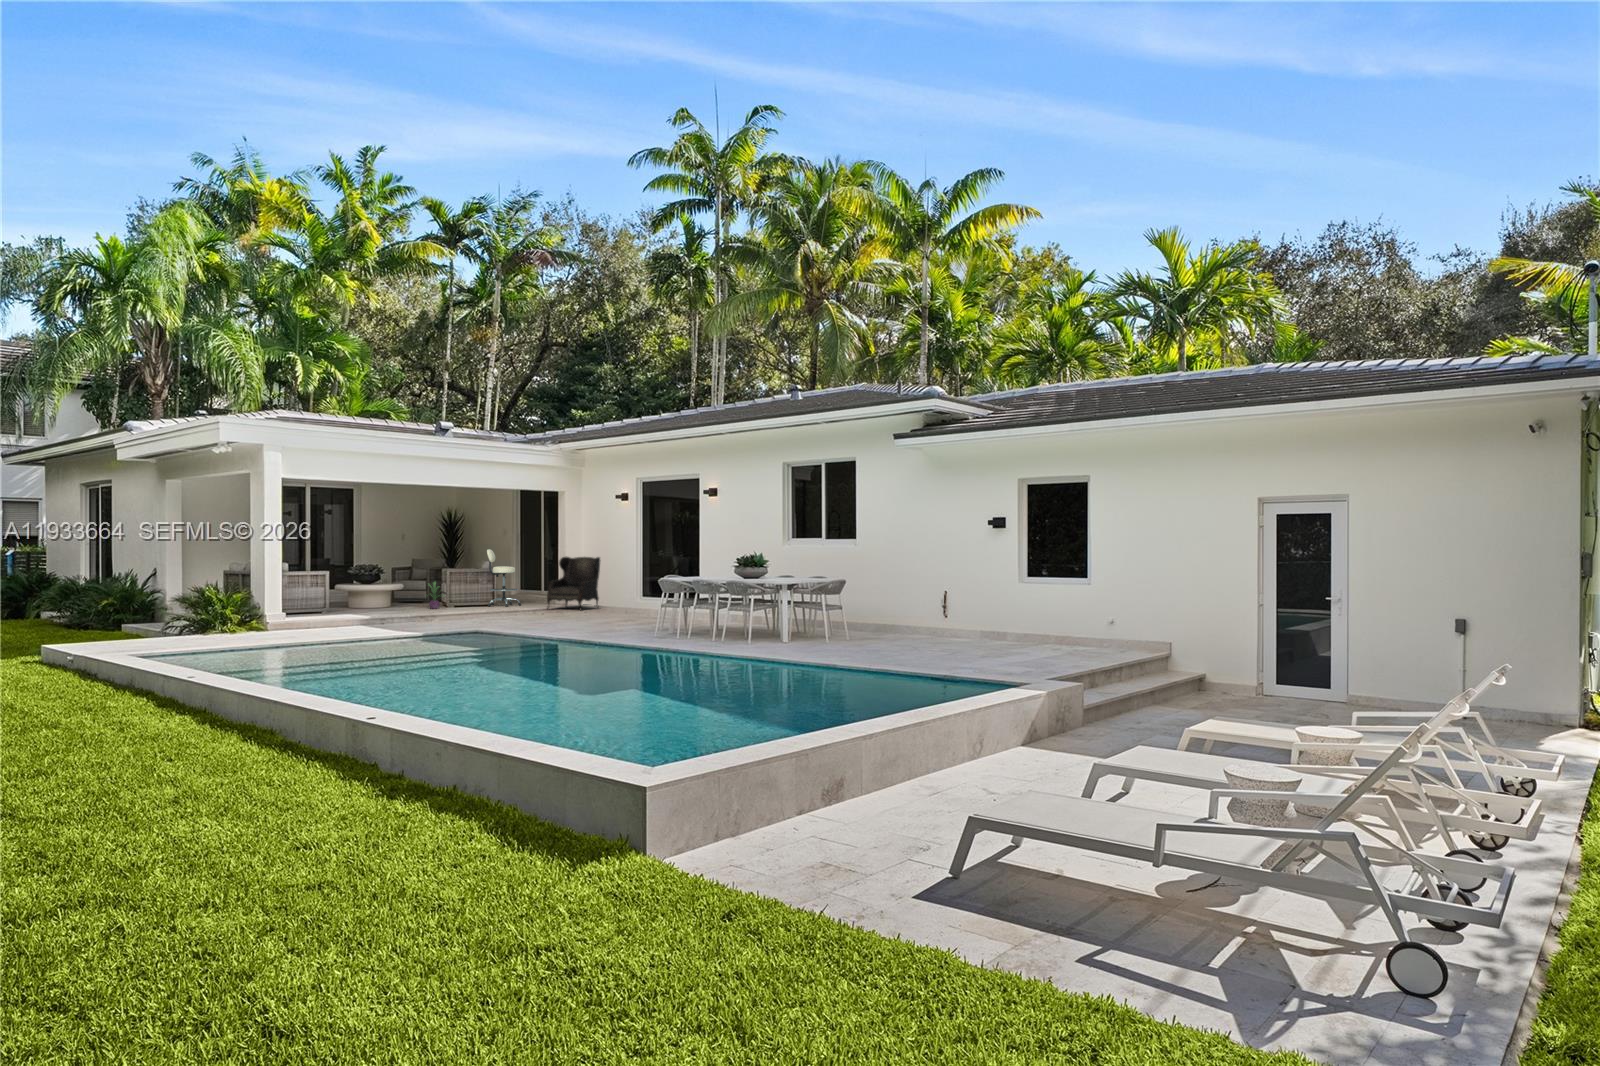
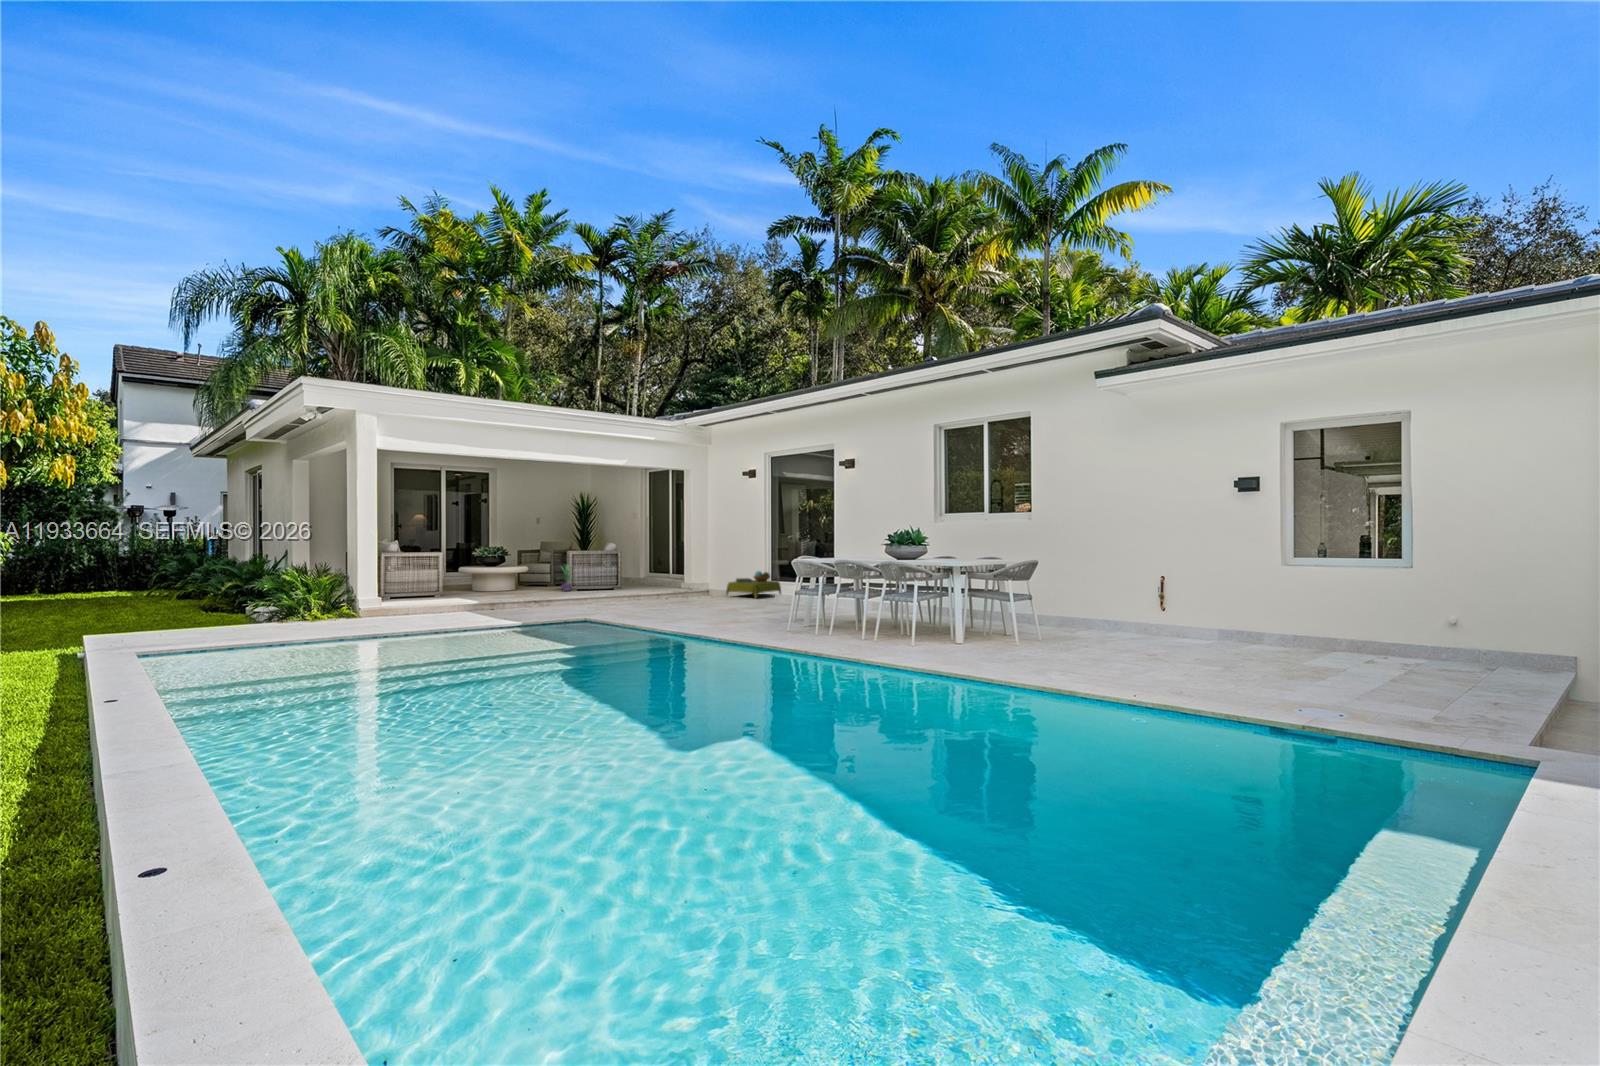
stool: present [487,549,521,607] -> none [618,532,653,589]
armchair: present [547,557,600,610] -> none [676,538,730,594]
side table: none [597,589,650,615] -> present [726,571,781,598]

